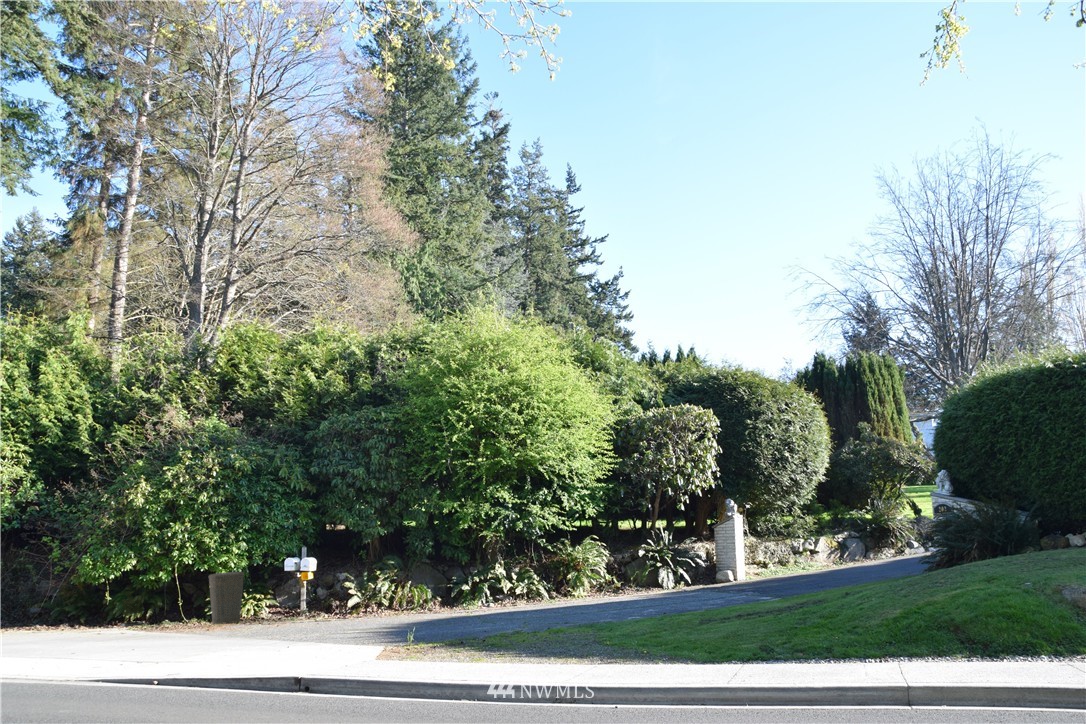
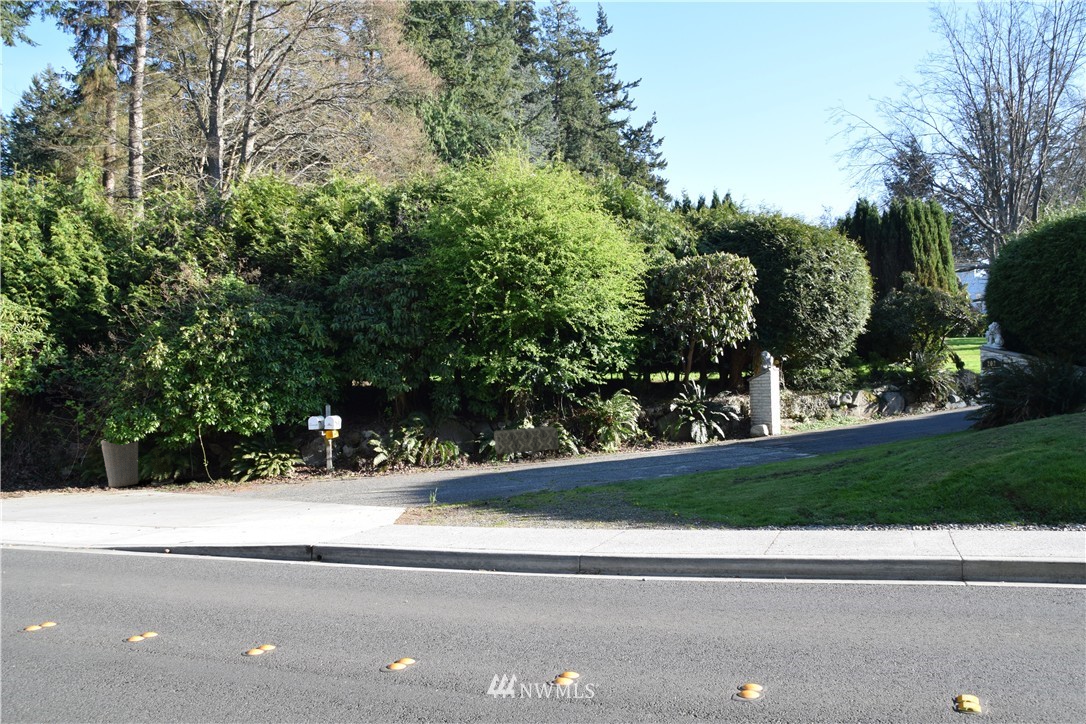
bench: none [466,571,529,606] -> present [494,426,558,462]
trash can: present [209,572,244,624] -> present [101,440,138,487]

